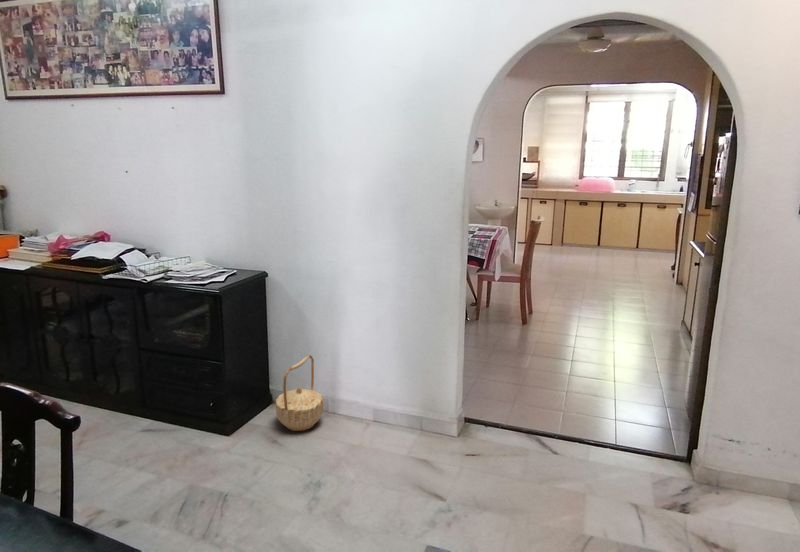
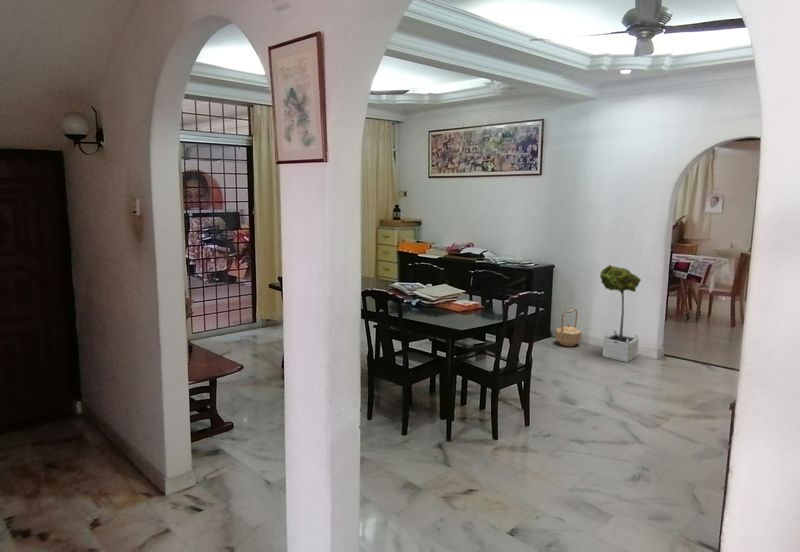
potted tree: none [349,279,427,465] -> present [600,265,641,362]

